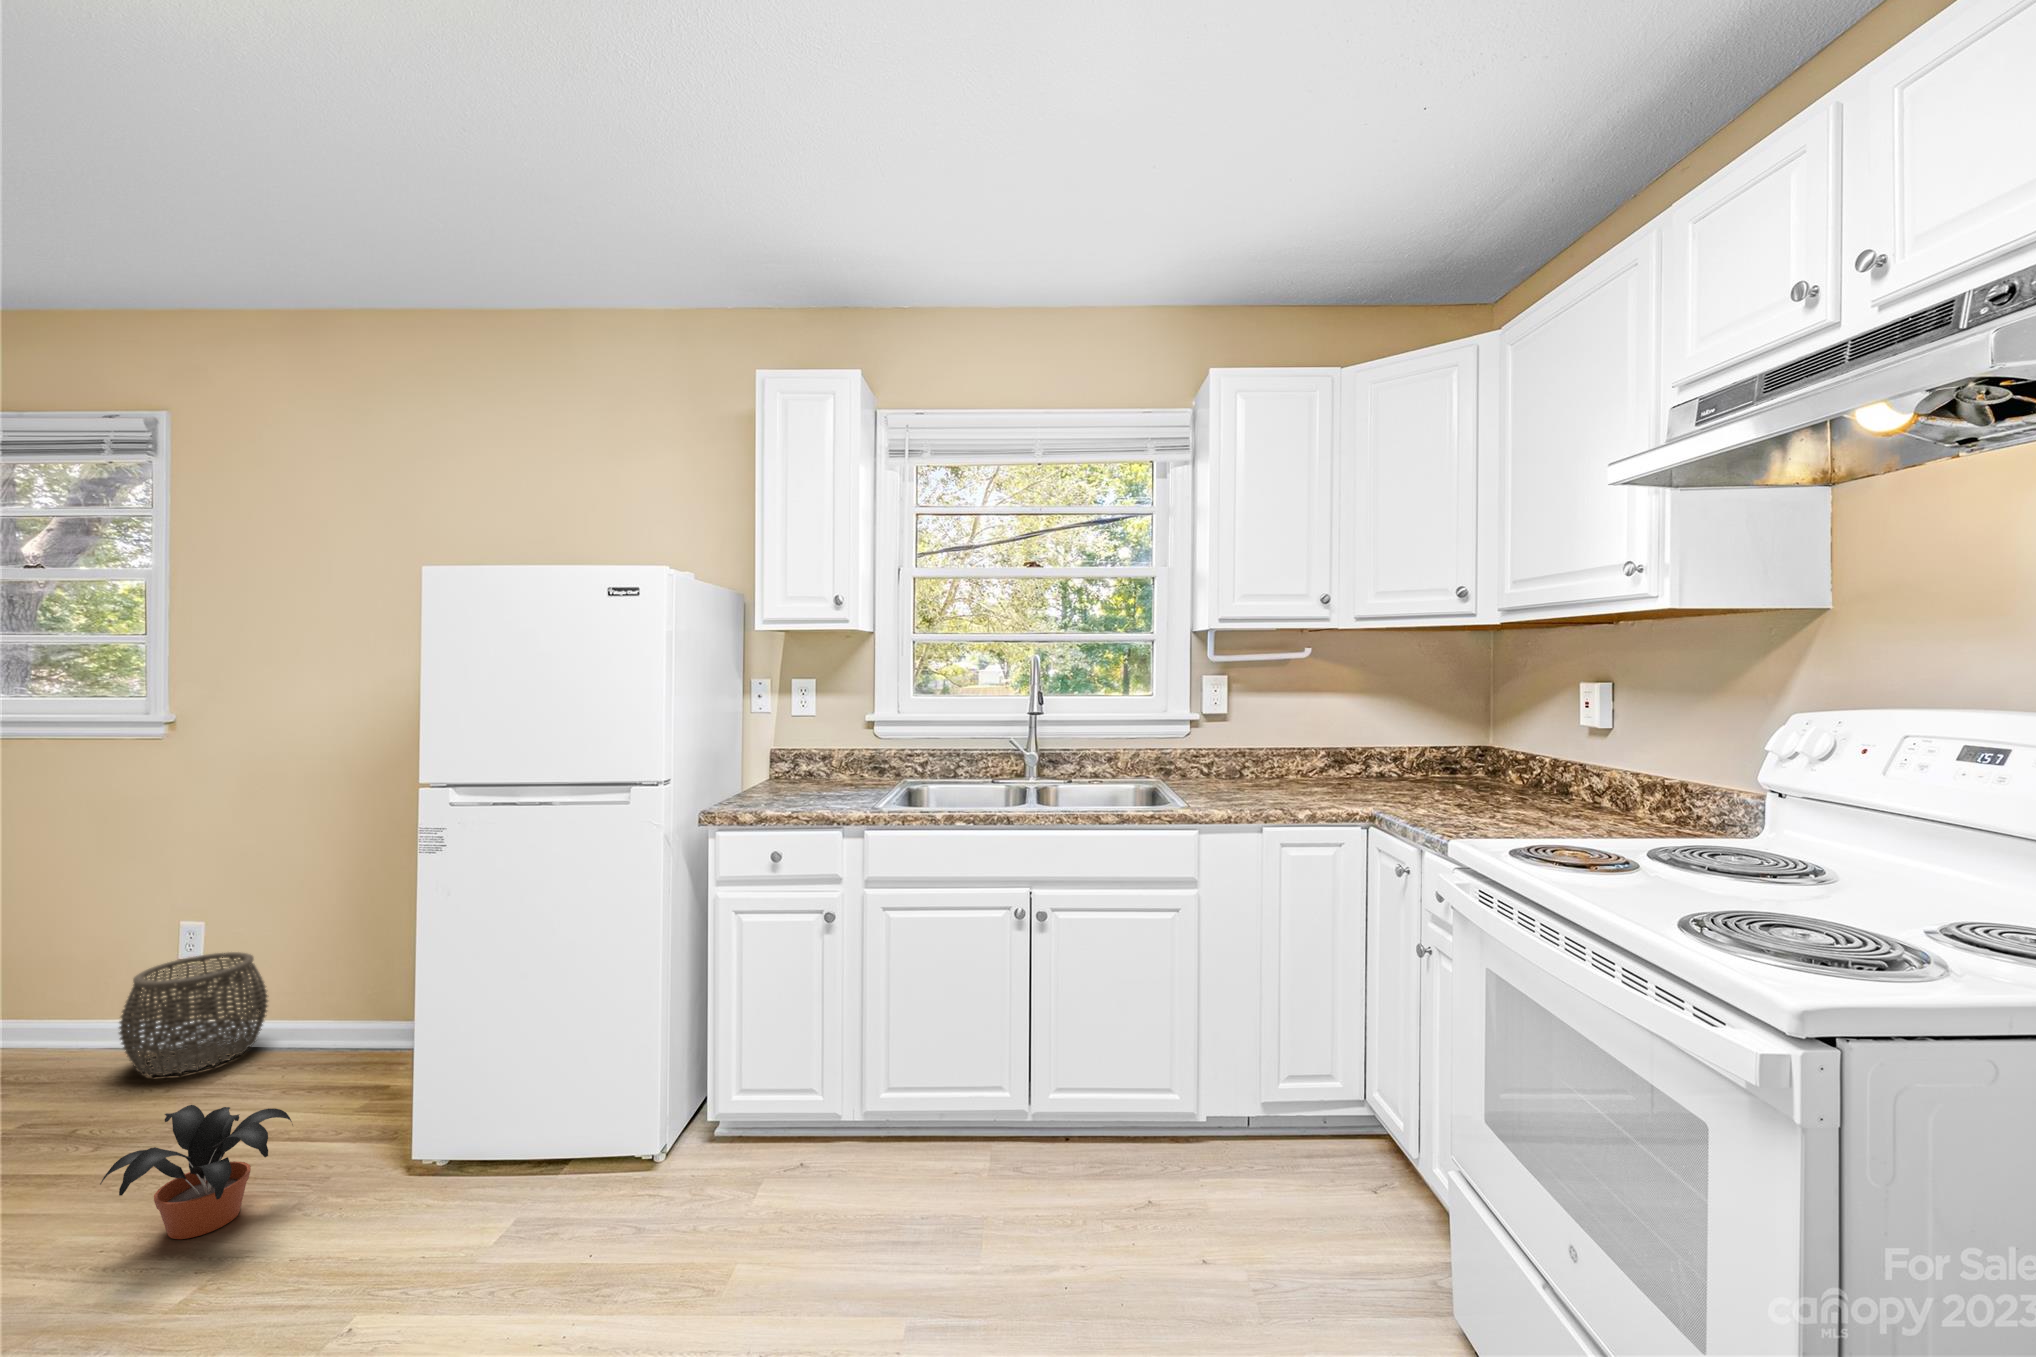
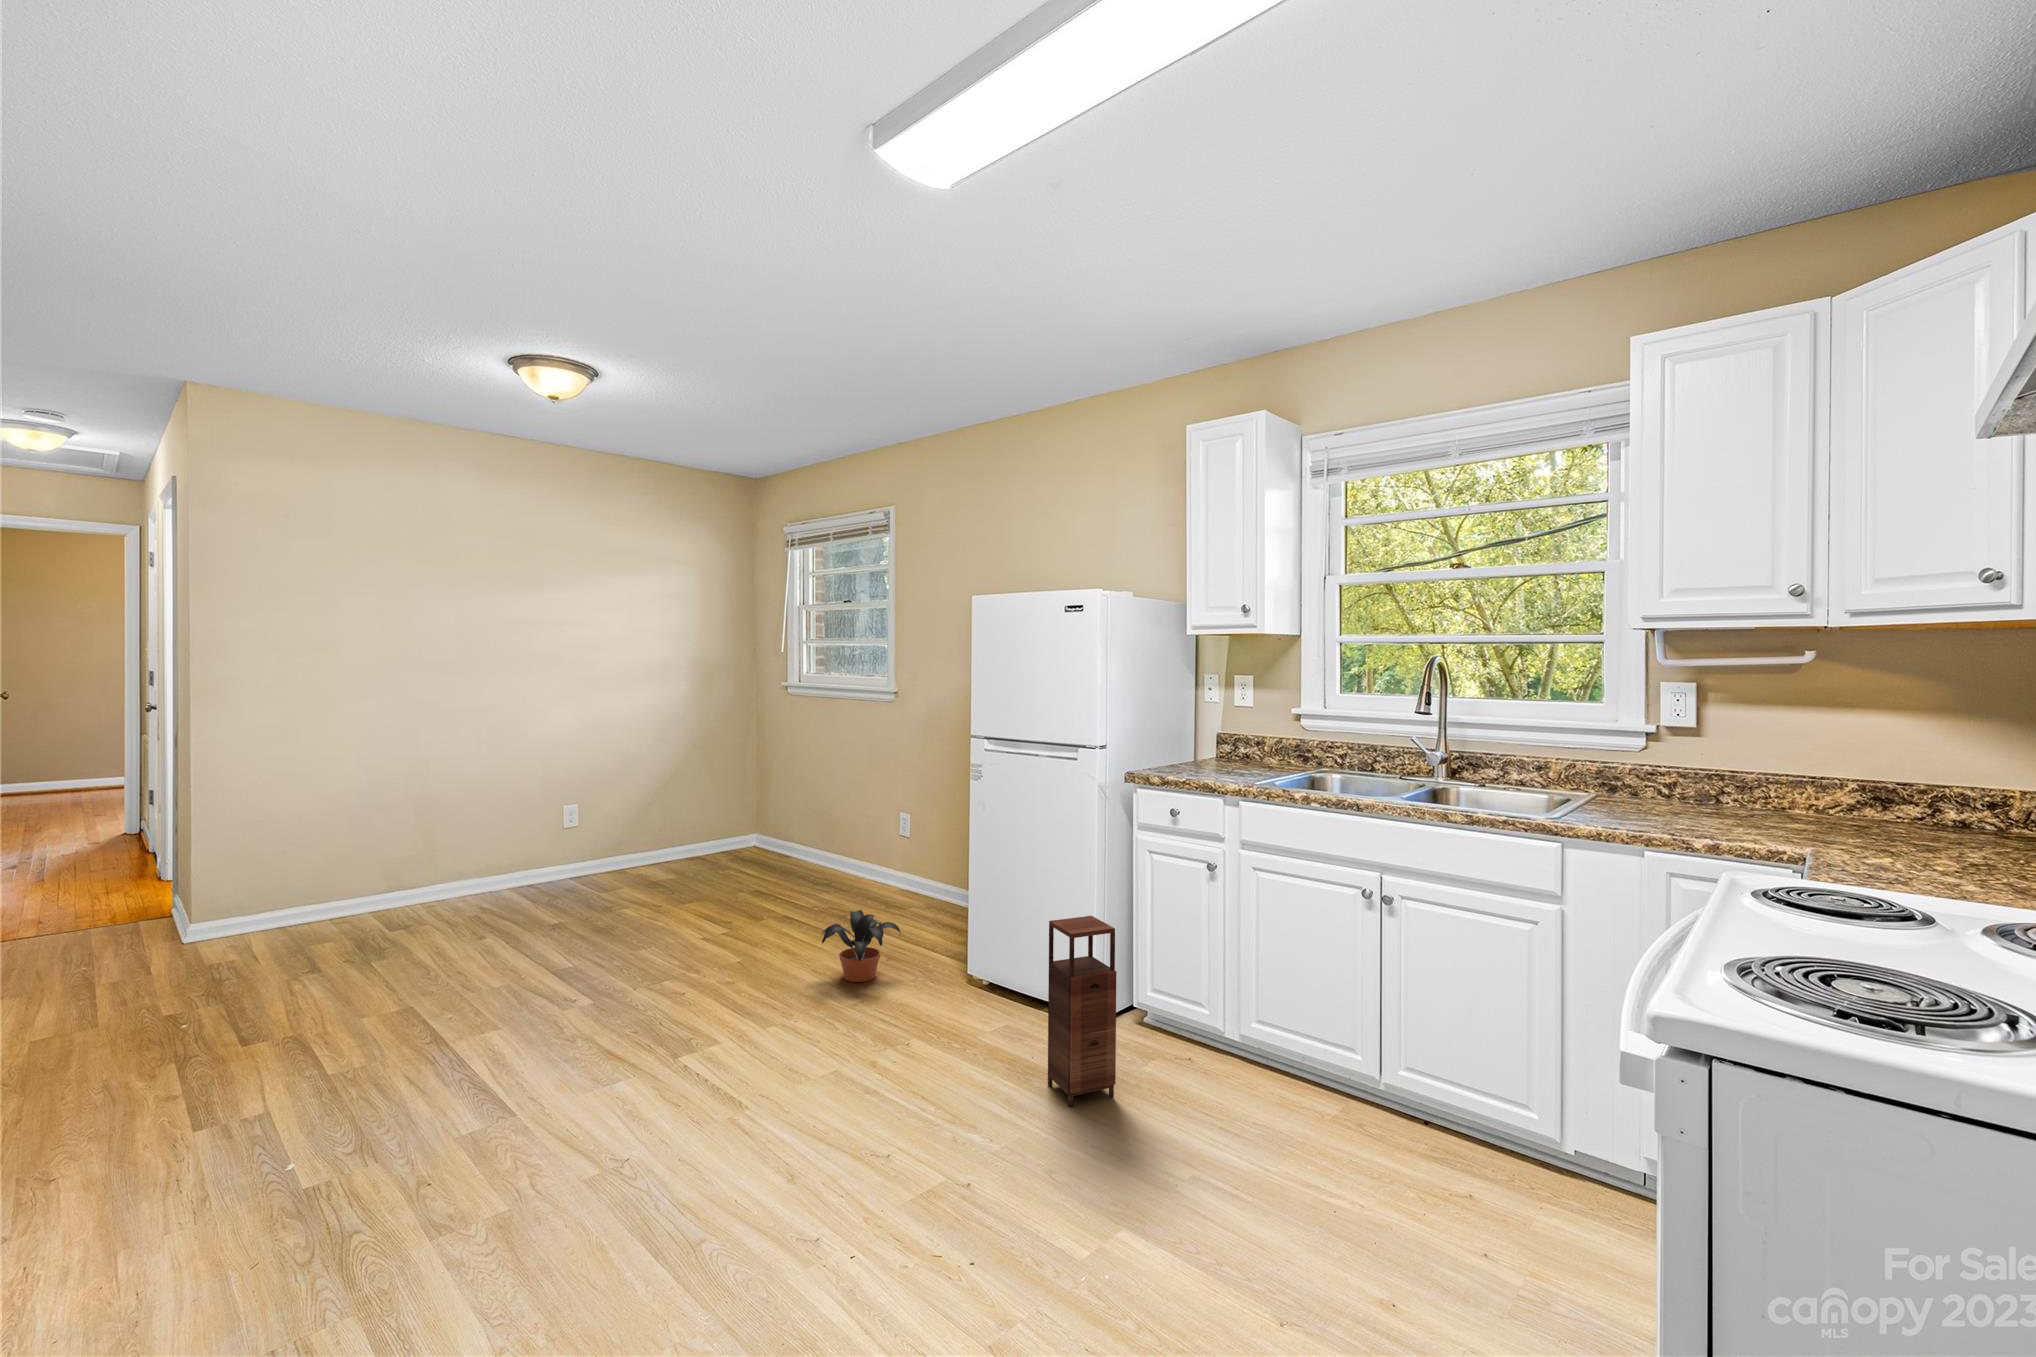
woven basket: present [119,952,268,1076] -> none [859,838,926,906]
storage cabinet: none [662,1016,768,1292] -> present [1048,916,1116,1106]

